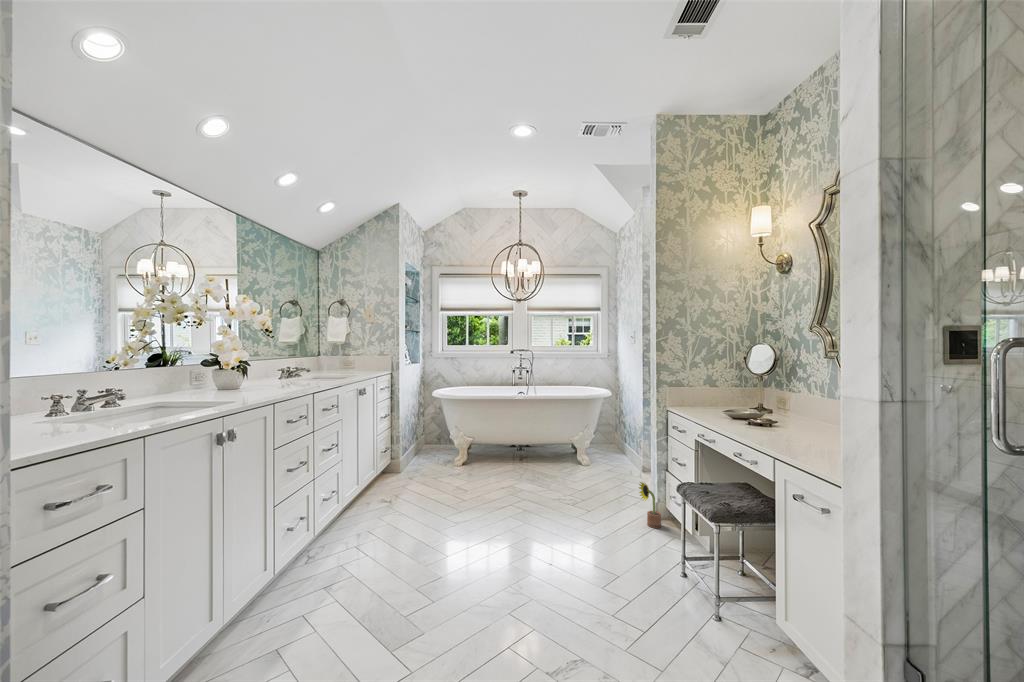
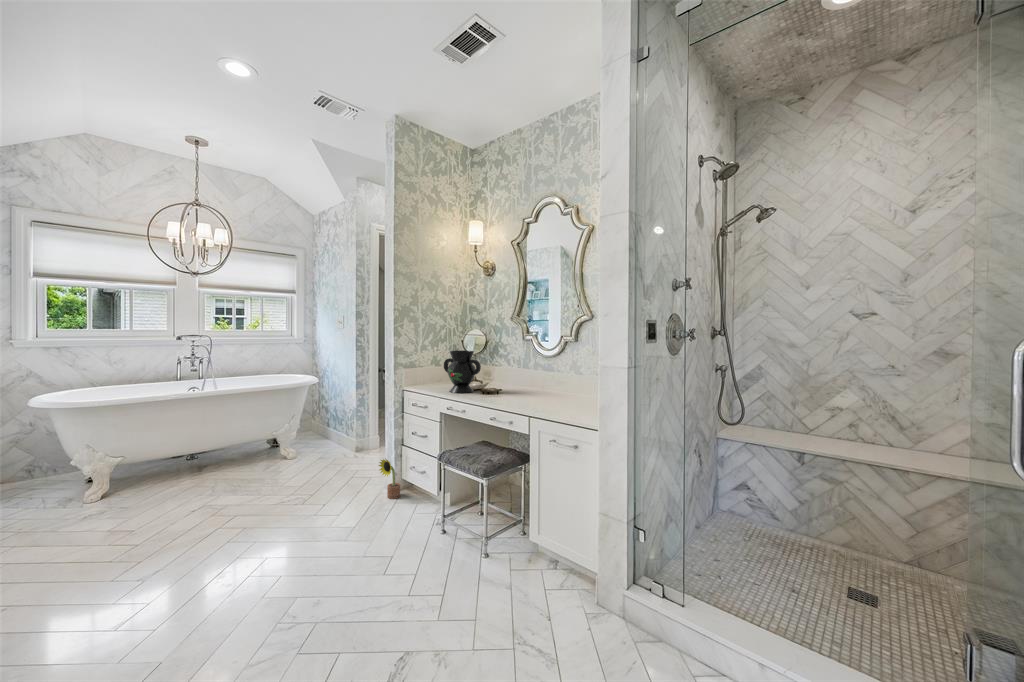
decorative vase: none [707,369,748,421] -> present [444,351,481,393]

